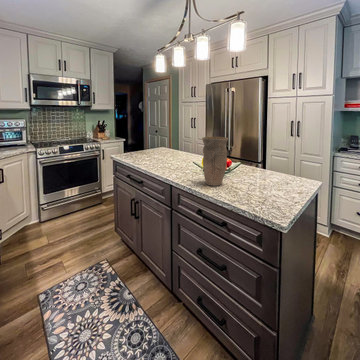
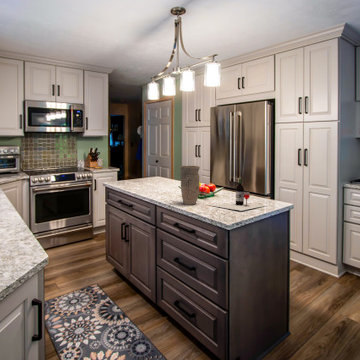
wine bottle: none [237,153,308,197] -> present [210,179,264,211]

